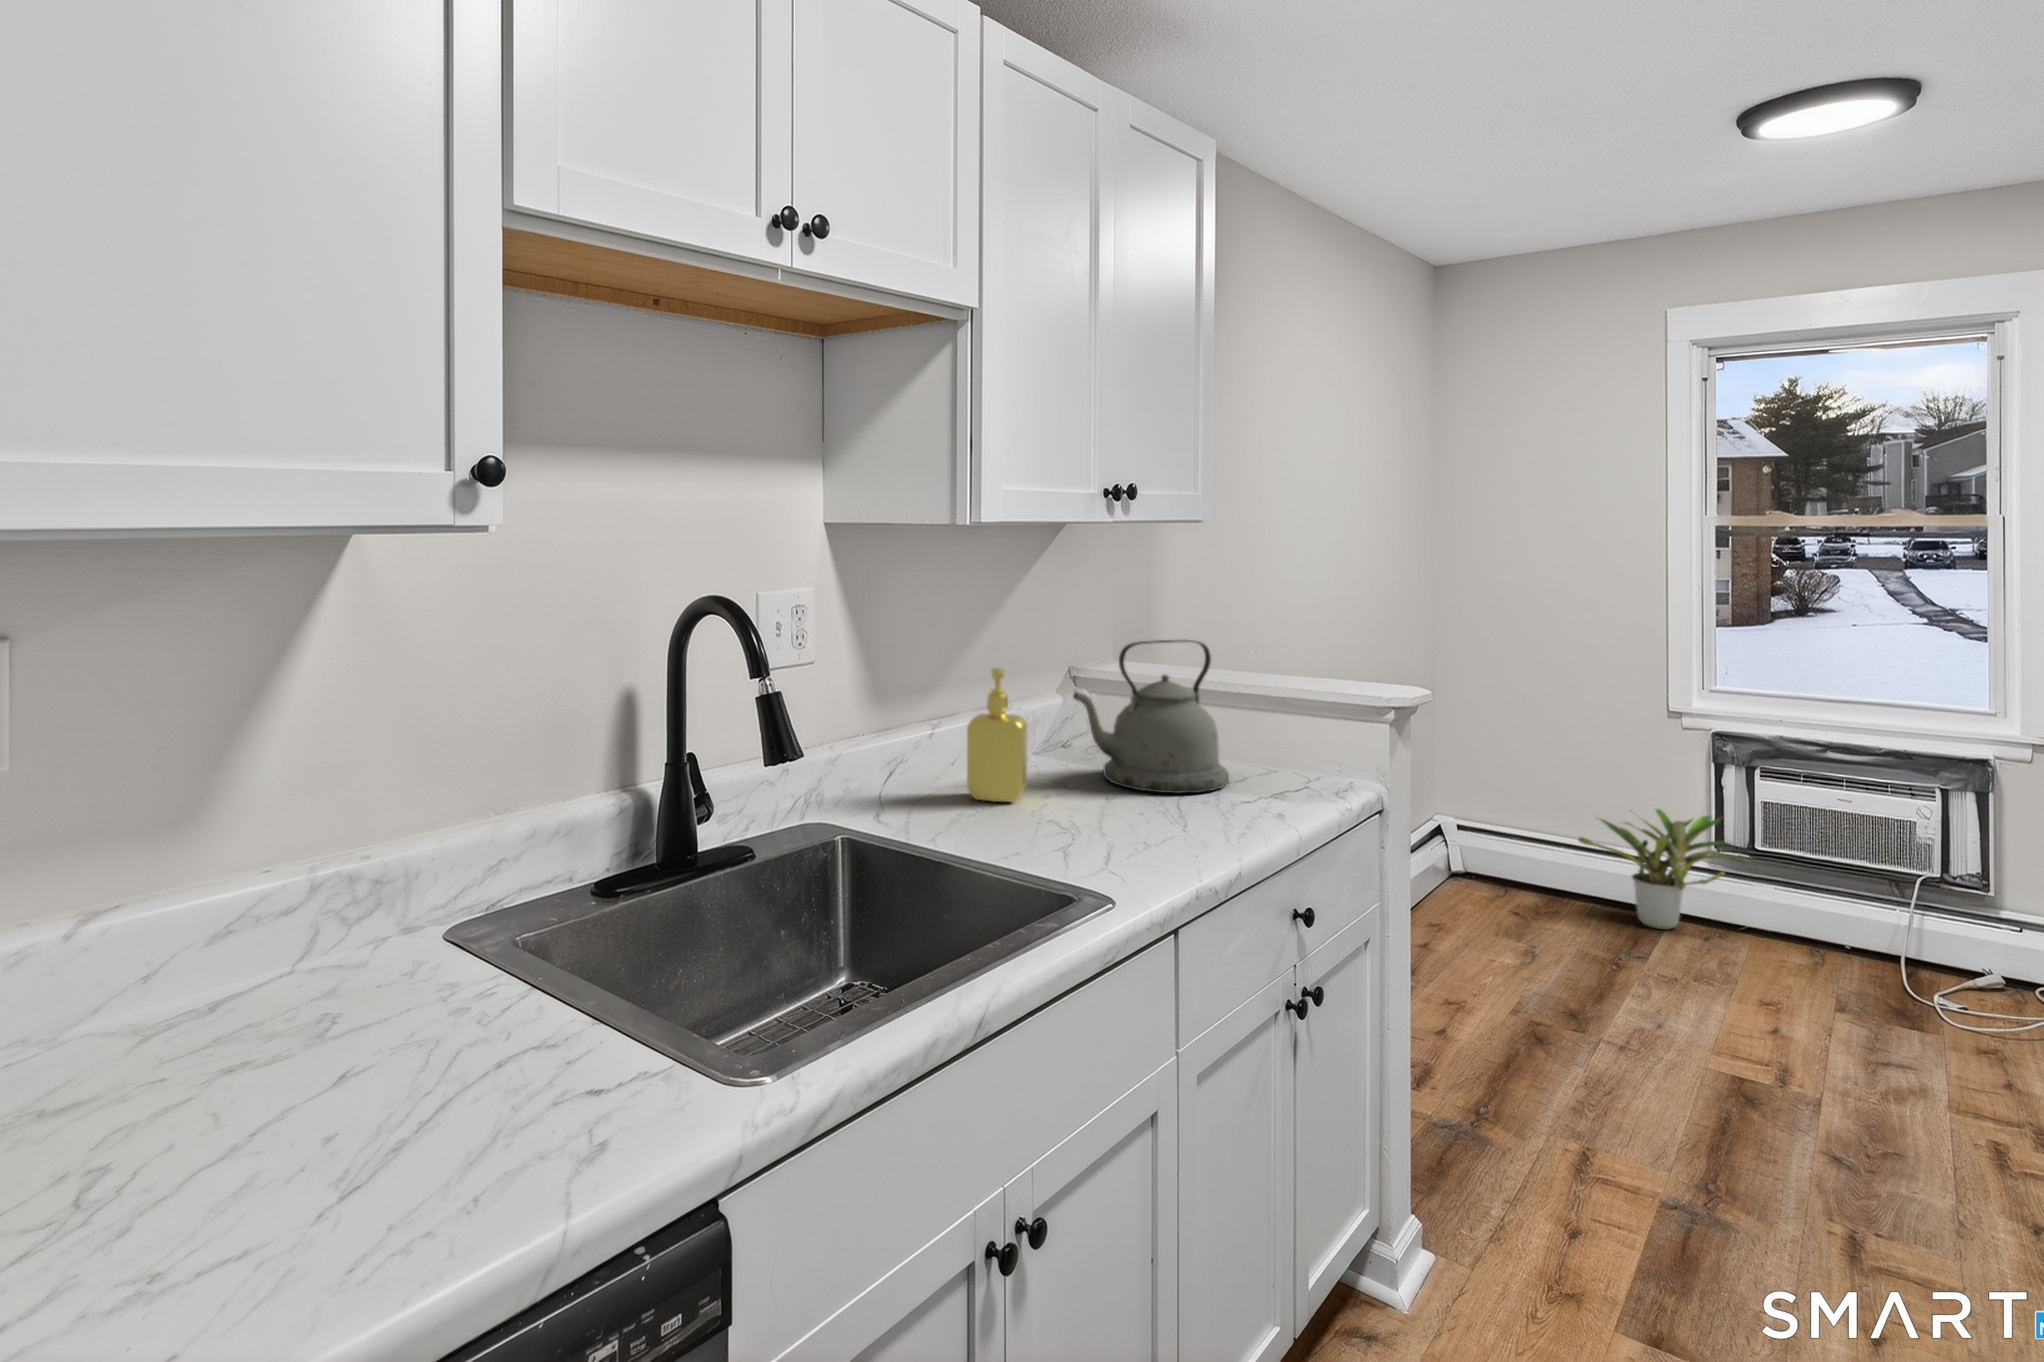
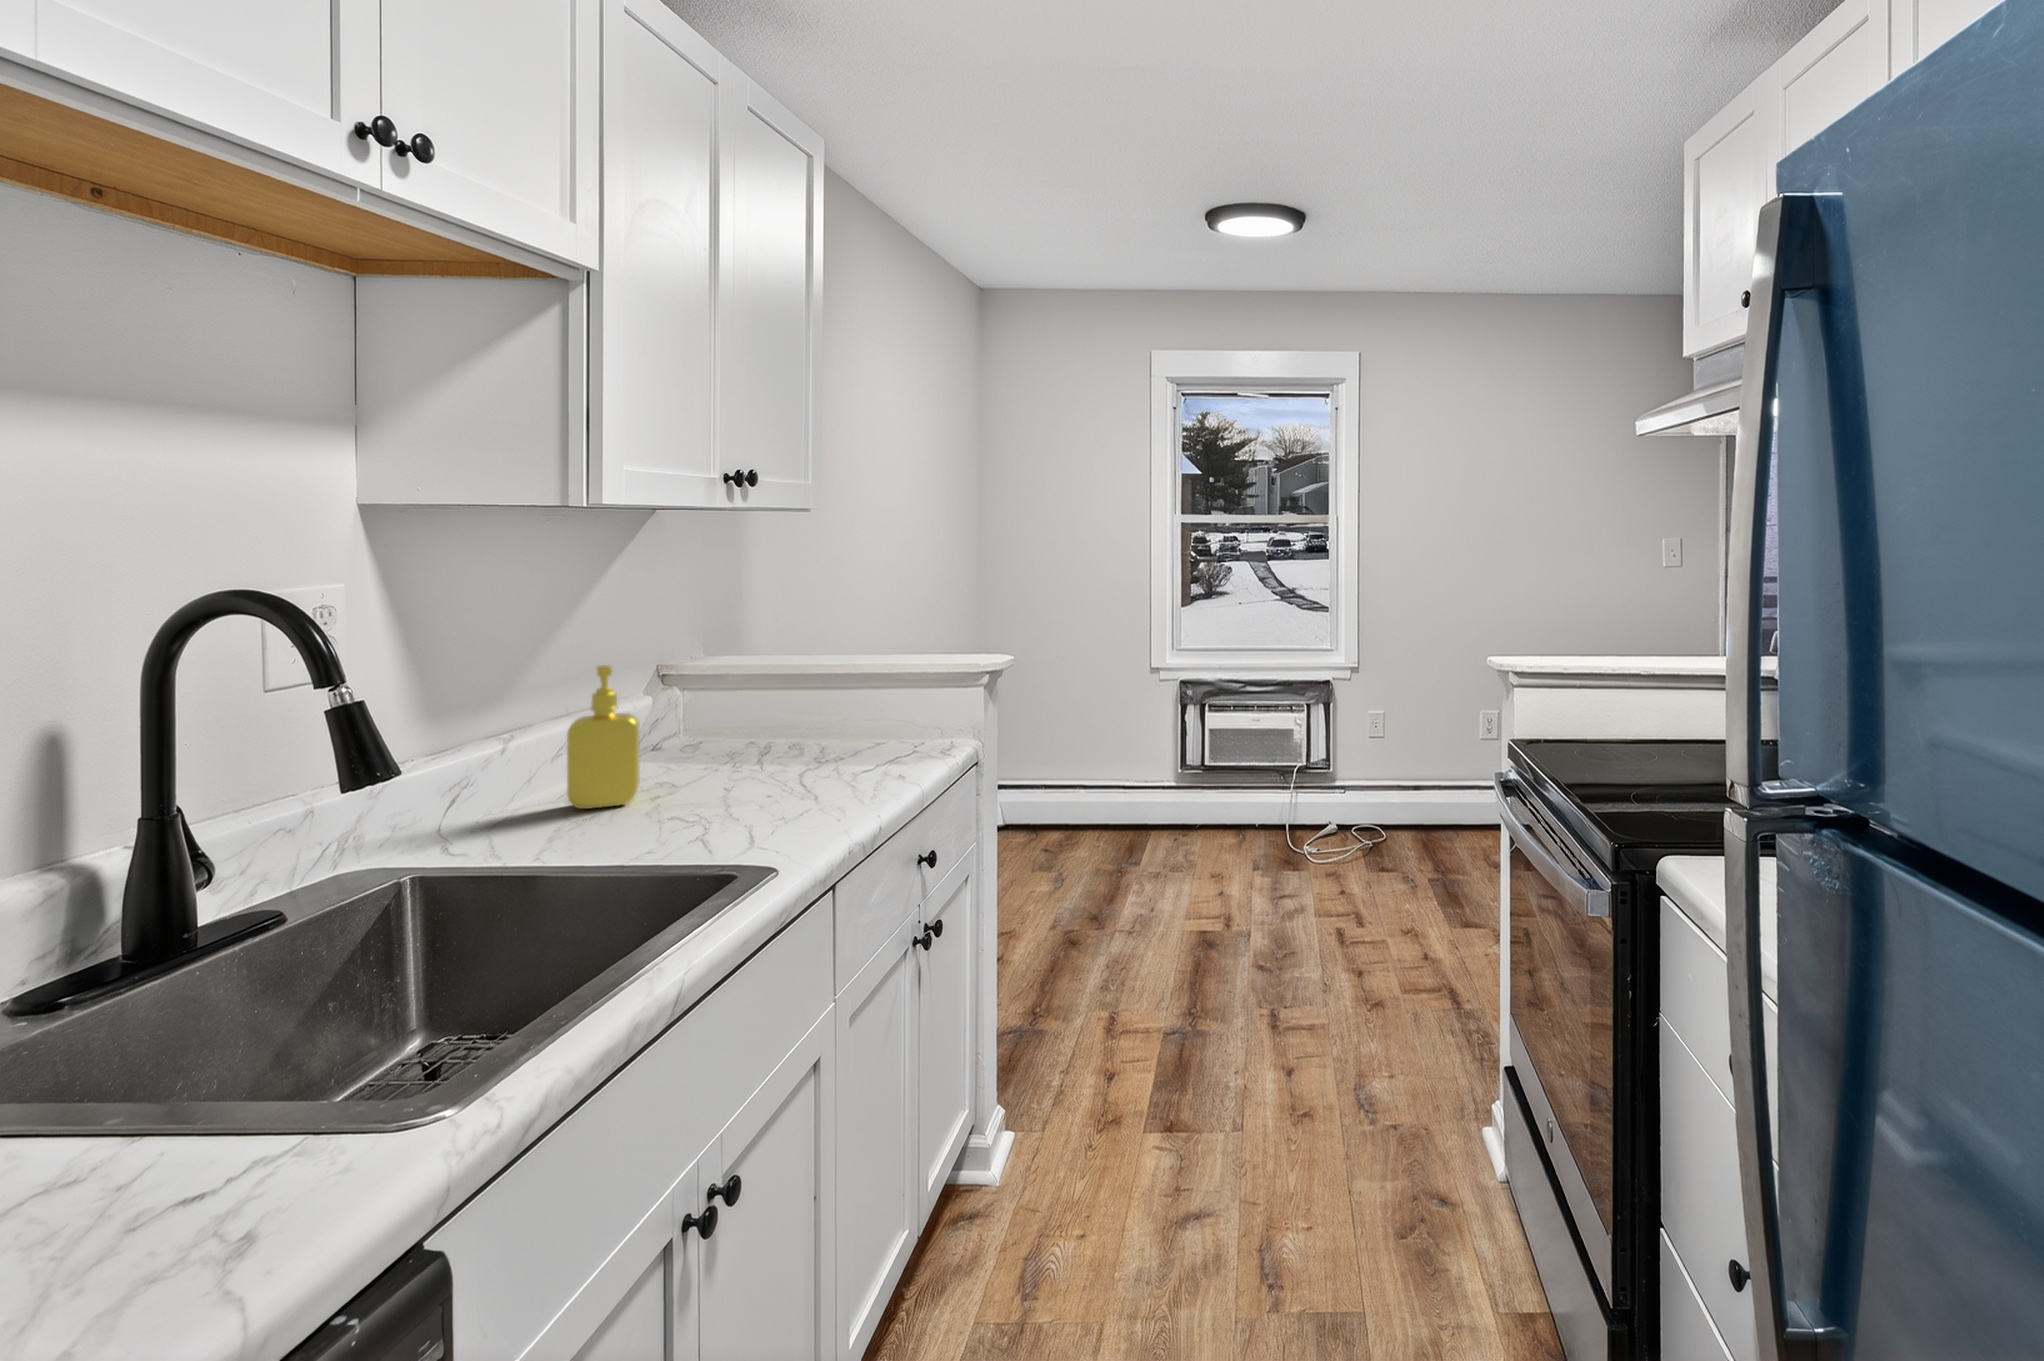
kettle: present [1073,640,1229,793] -> none [687,624,847,773]
potted plant: present [1579,809,1749,930] -> none [1087,745,1203,841]

